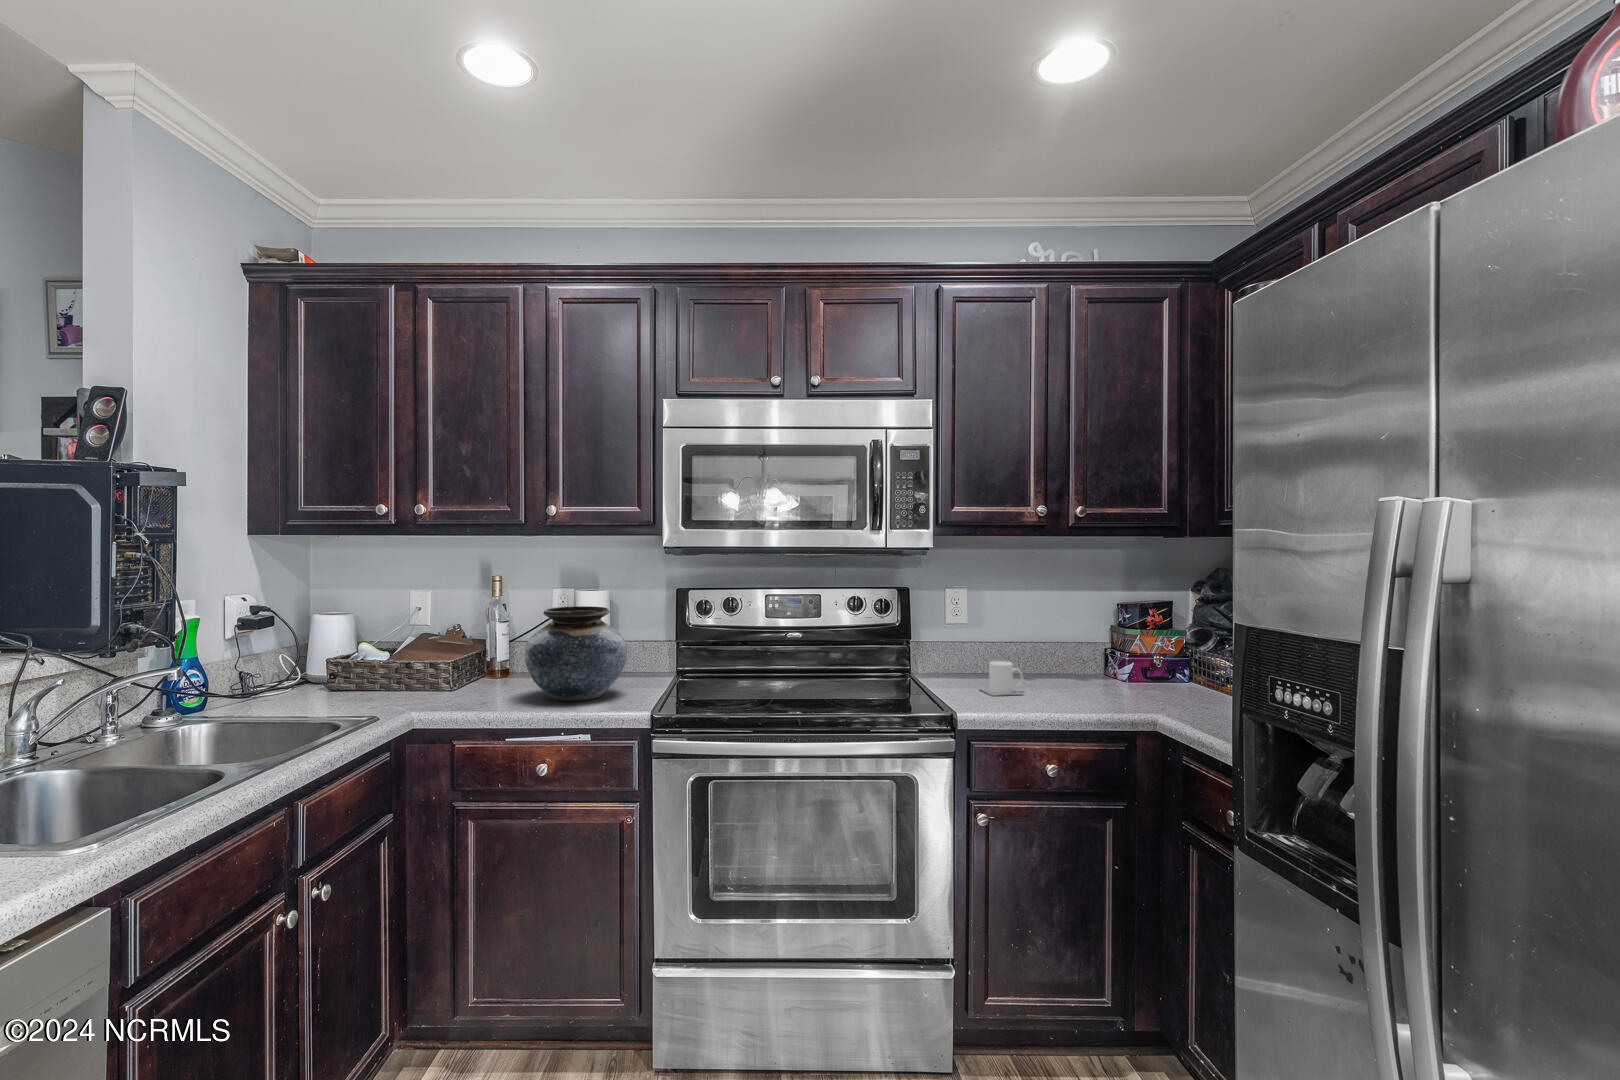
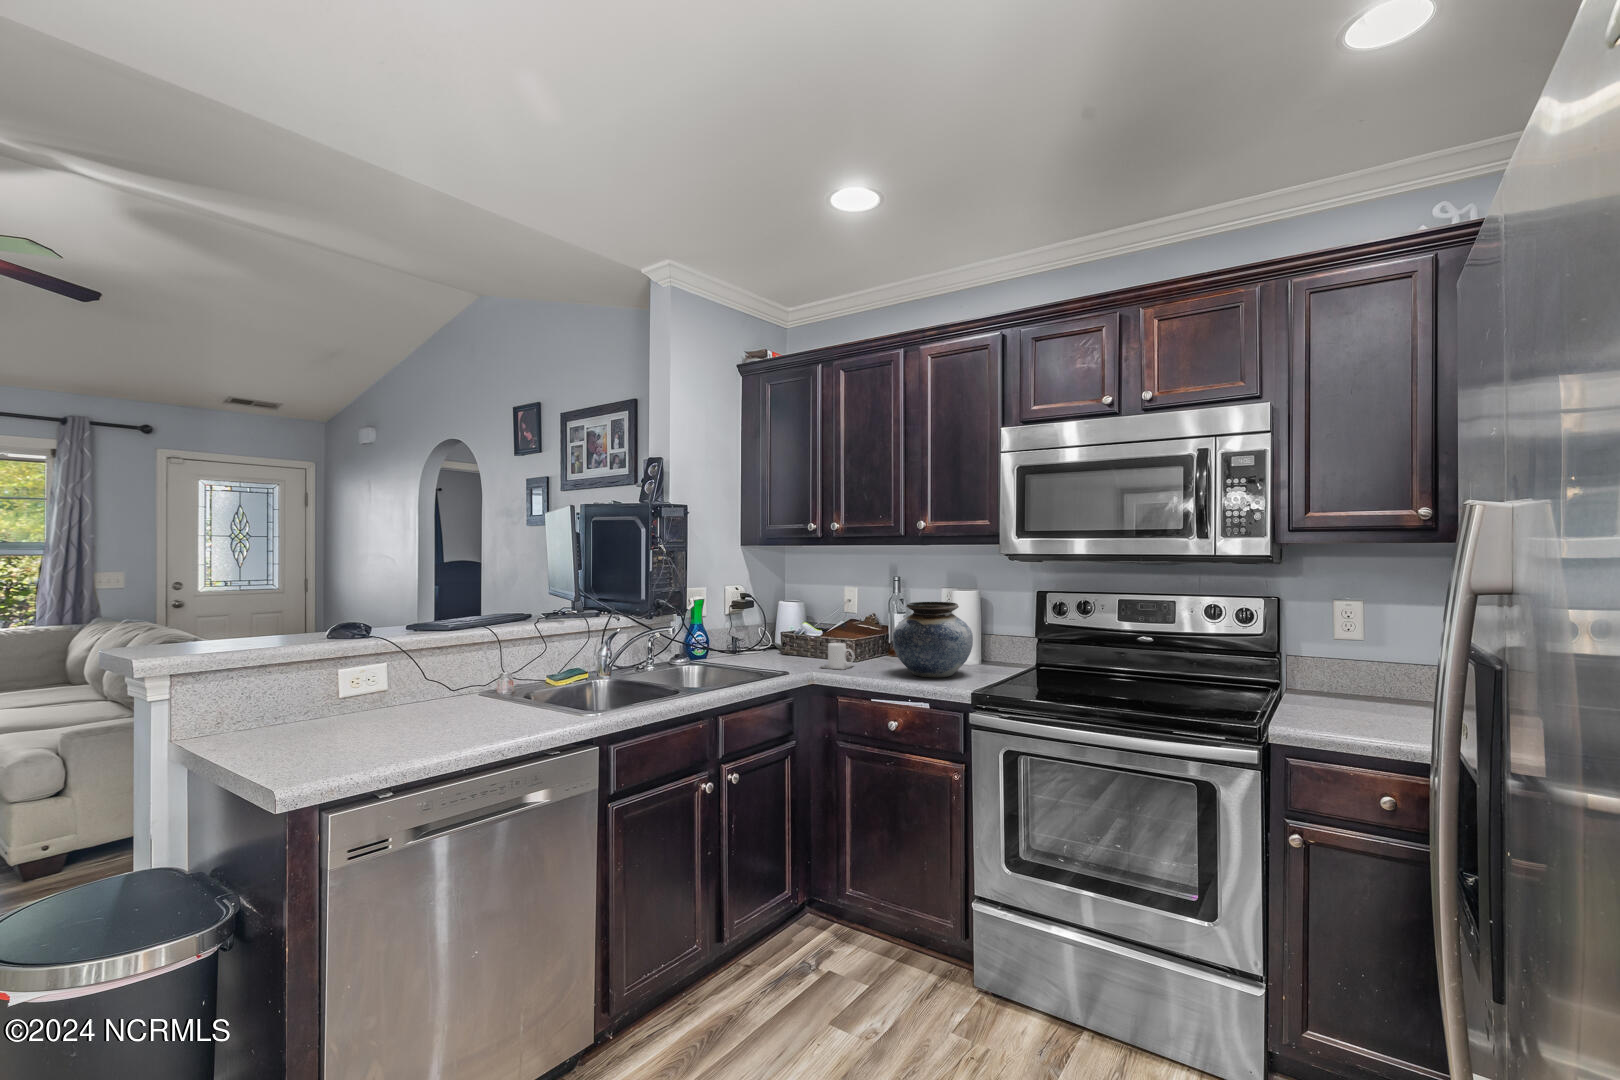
mug: present [981,661,1023,696] -> present [823,643,854,669]

